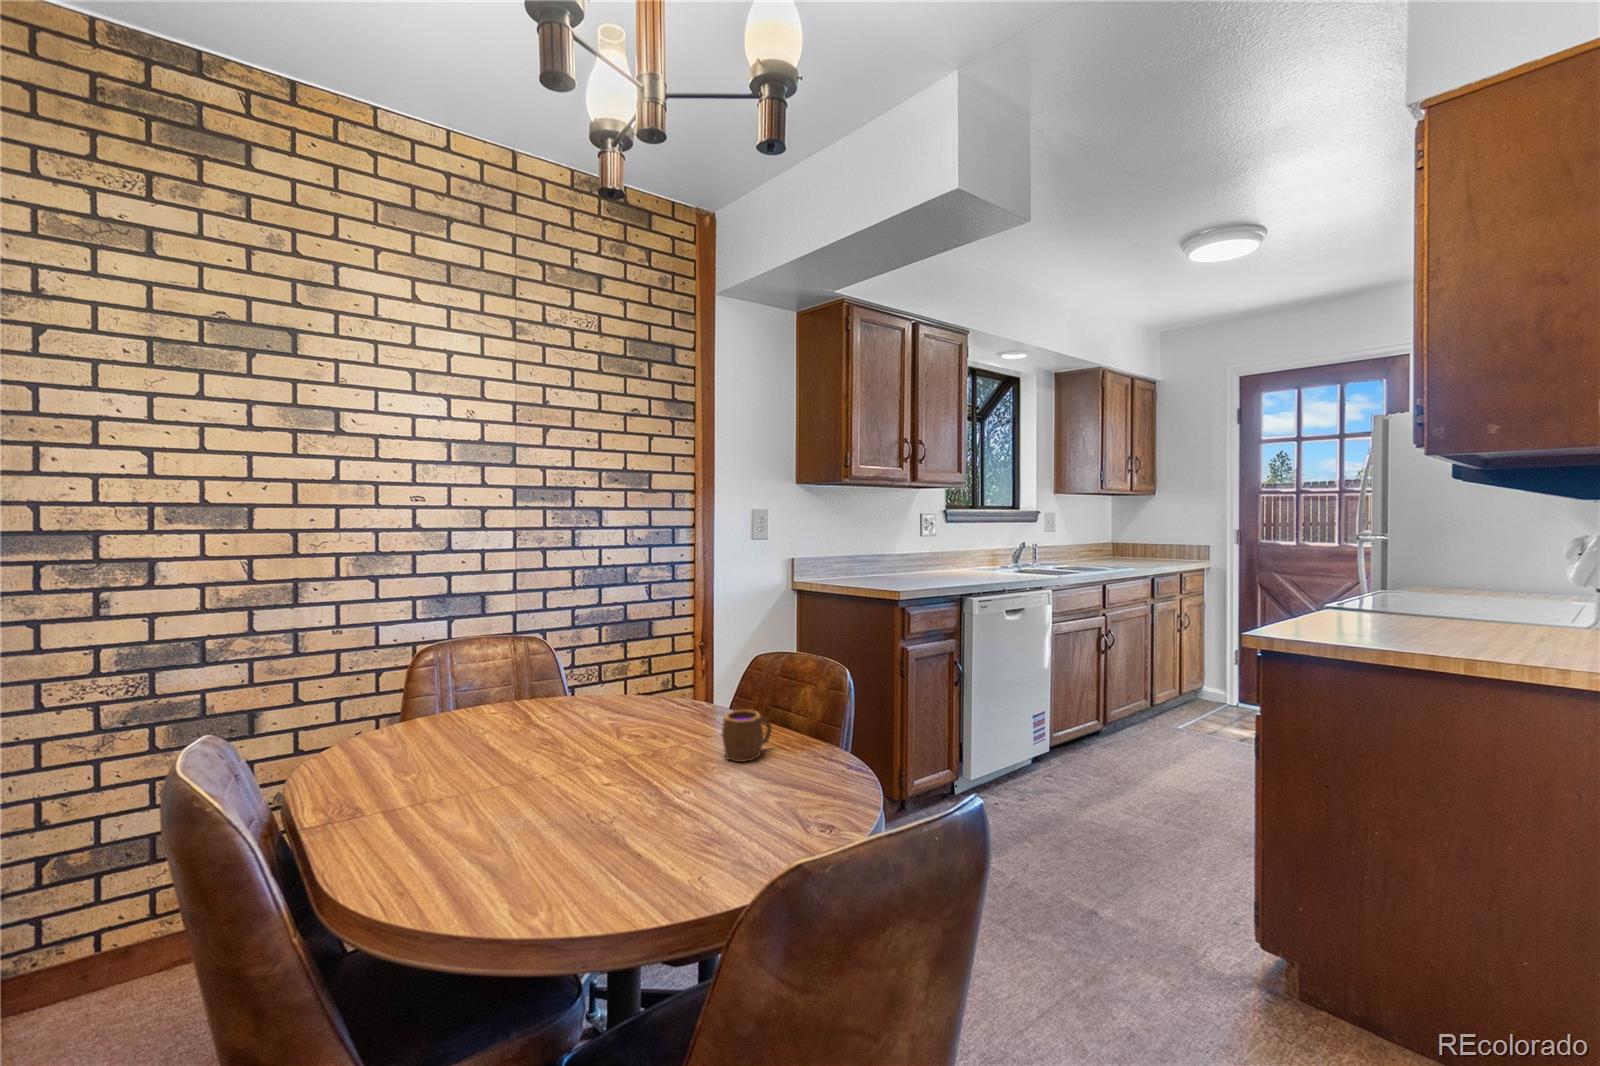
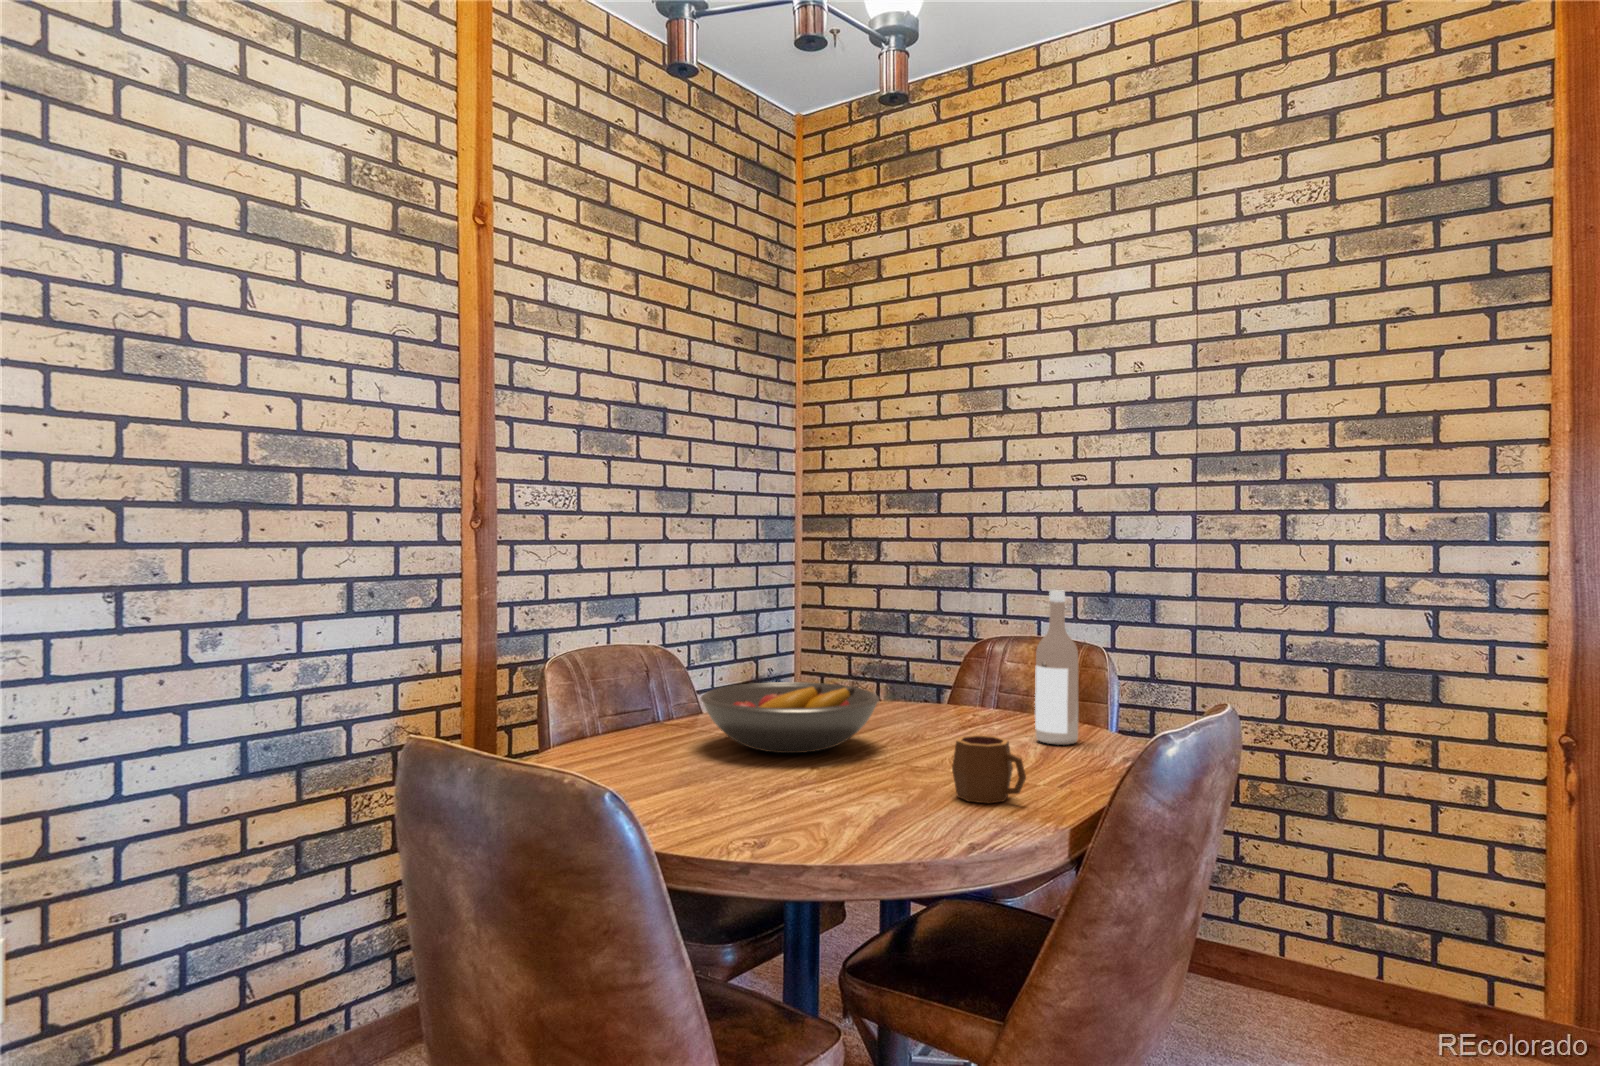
wine bottle: none [600,600,633,715] -> present [1035,590,1078,745]
fruit bowl: none [373,717,594,826] -> present [701,682,879,753]

